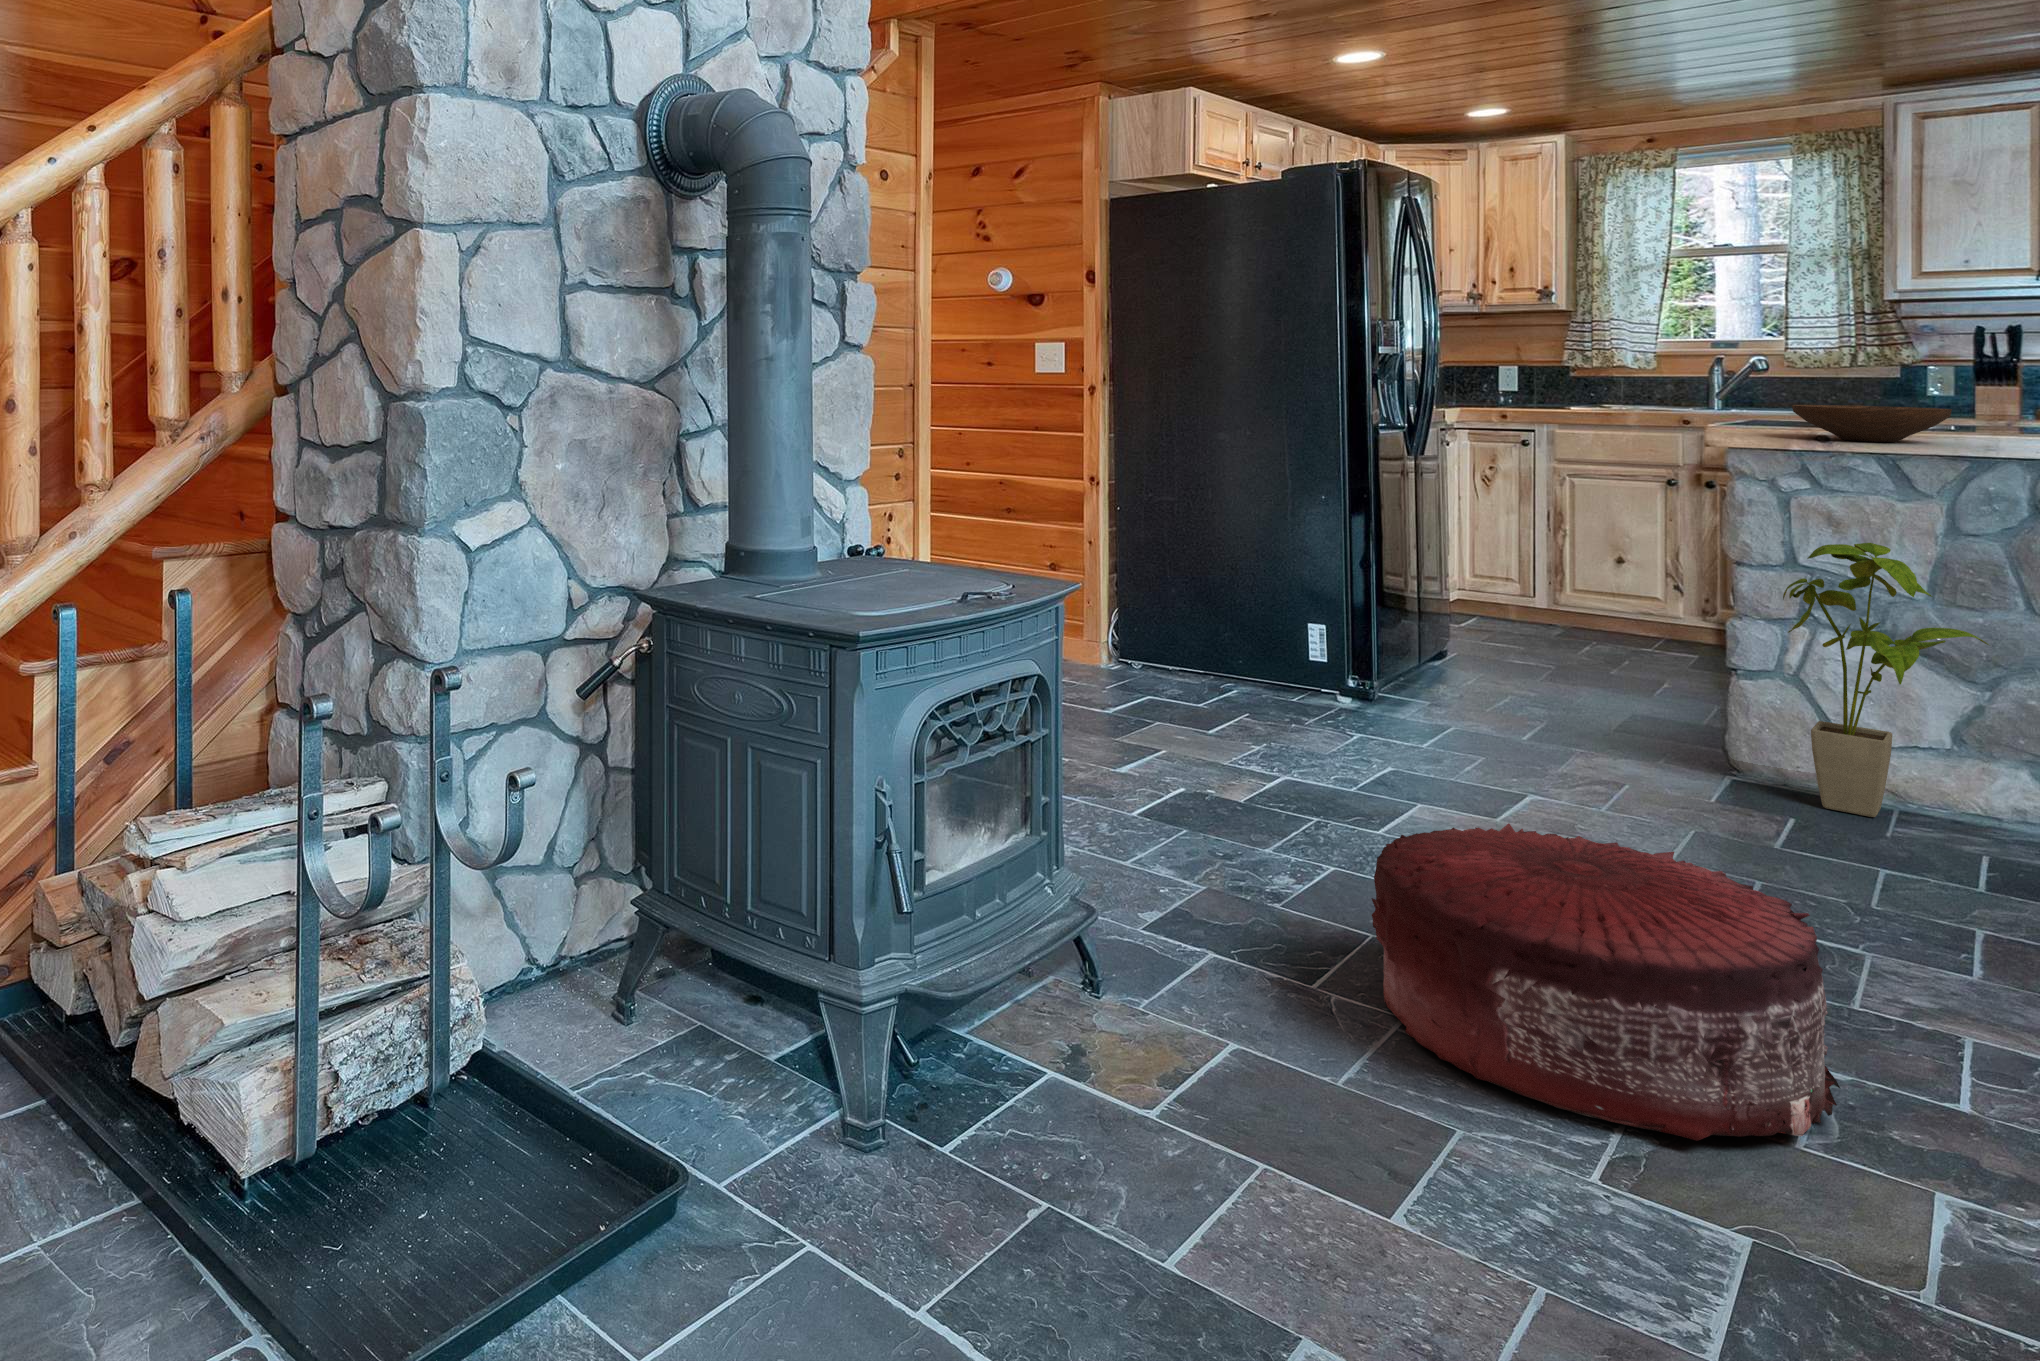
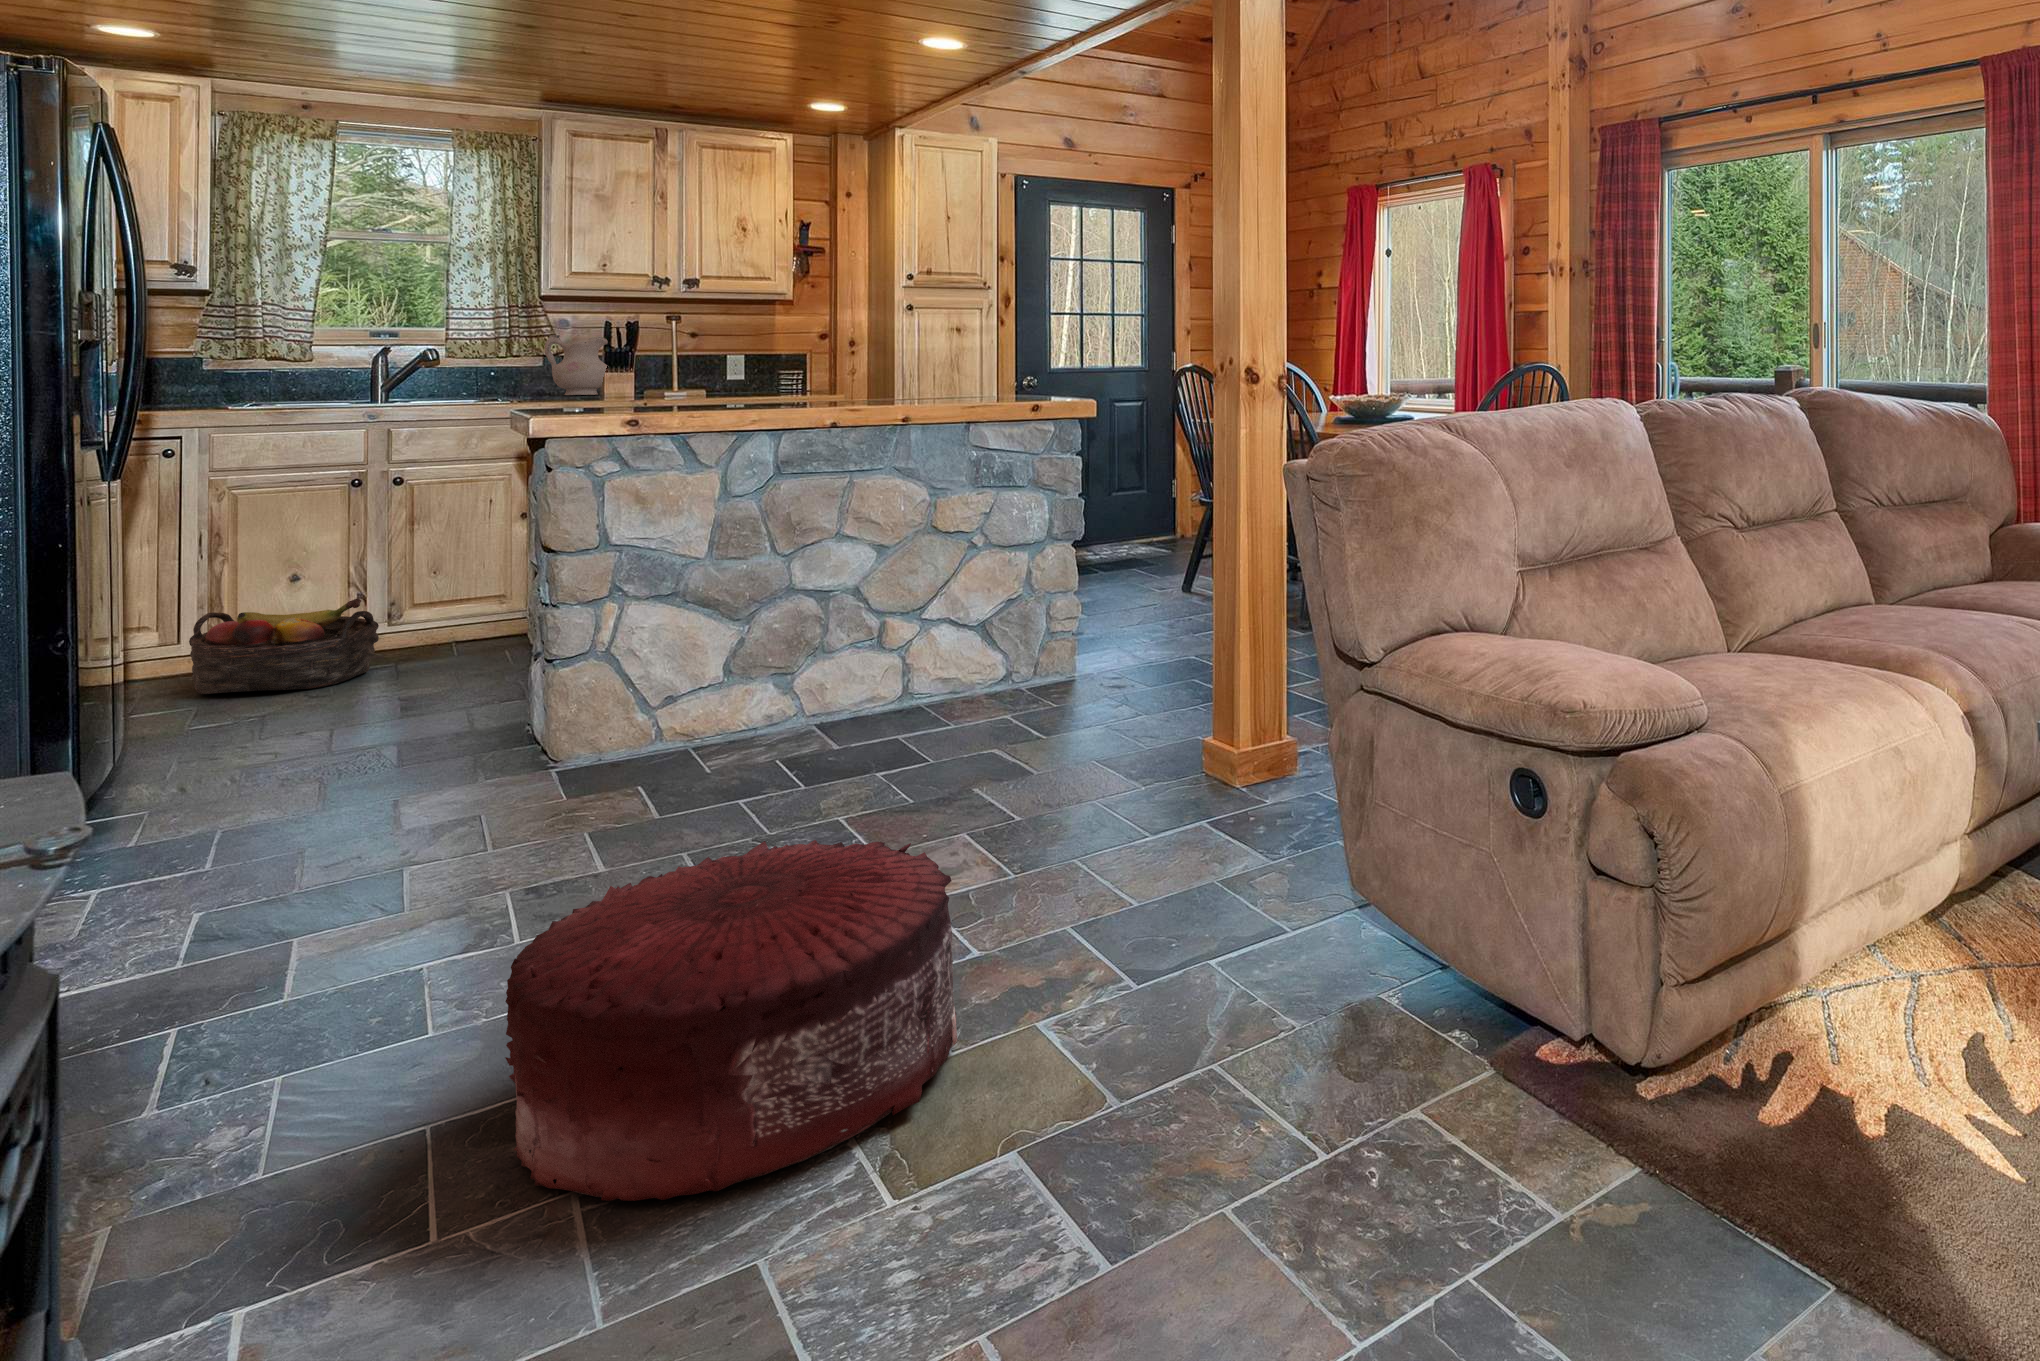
ceramic pitcher: none [1890,344,1974,412] -> present [545,335,608,395]
wooden bowl: present [1792,405,1952,442] -> none [592,388,717,420]
house plant: present [1783,543,1989,817] -> none [606,511,760,767]
basket: none [1526,574,1679,656] -> present [189,598,379,694]

